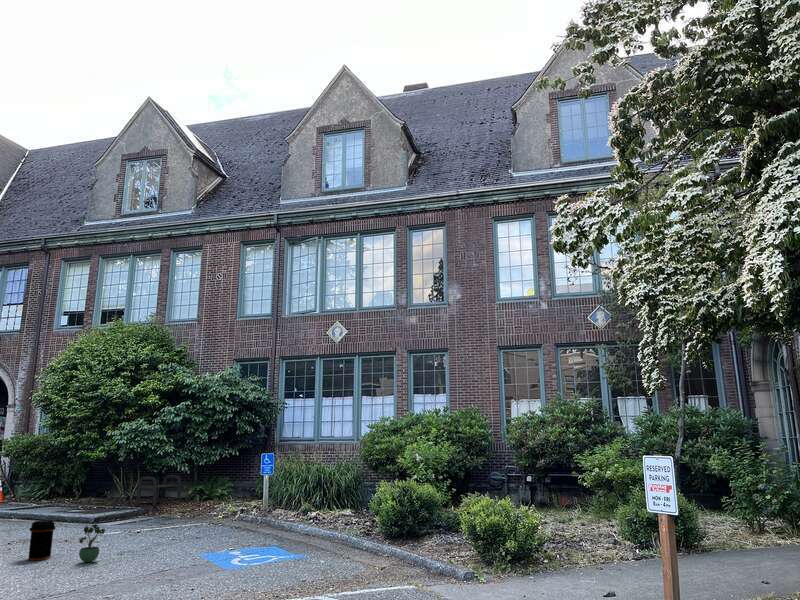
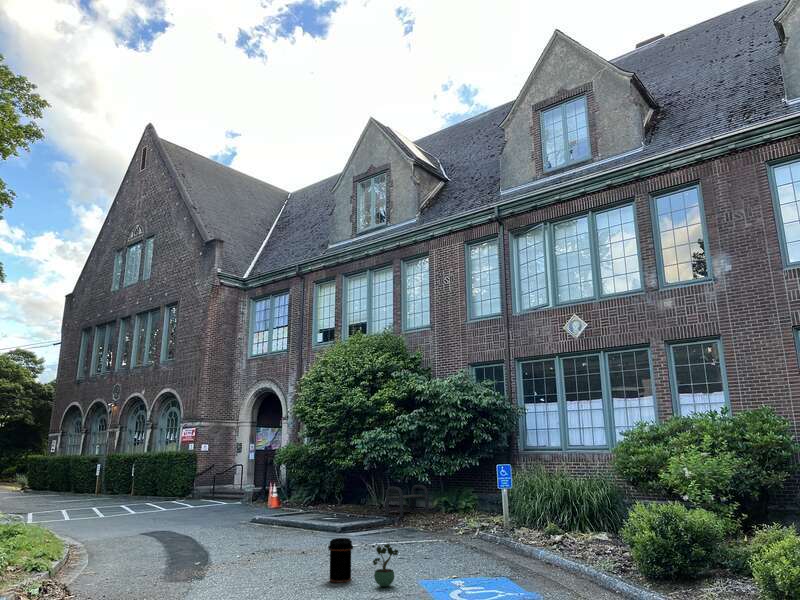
trash can: present [28,521,55,560] -> present [328,538,353,583]
potted plant: present [79,524,105,562] -> present [373,544,398,587]

